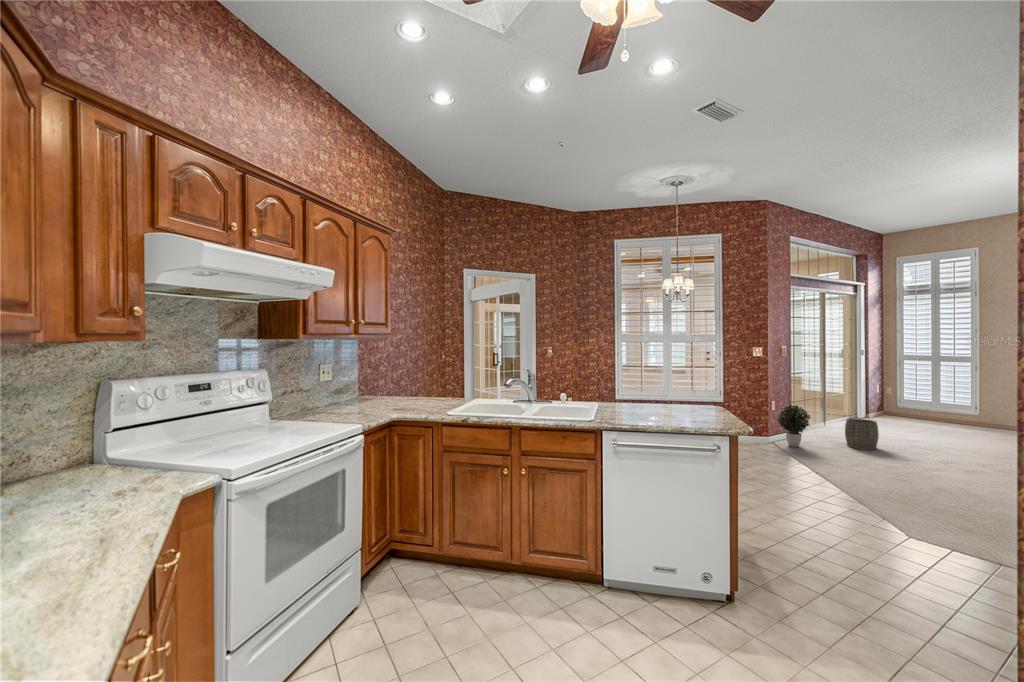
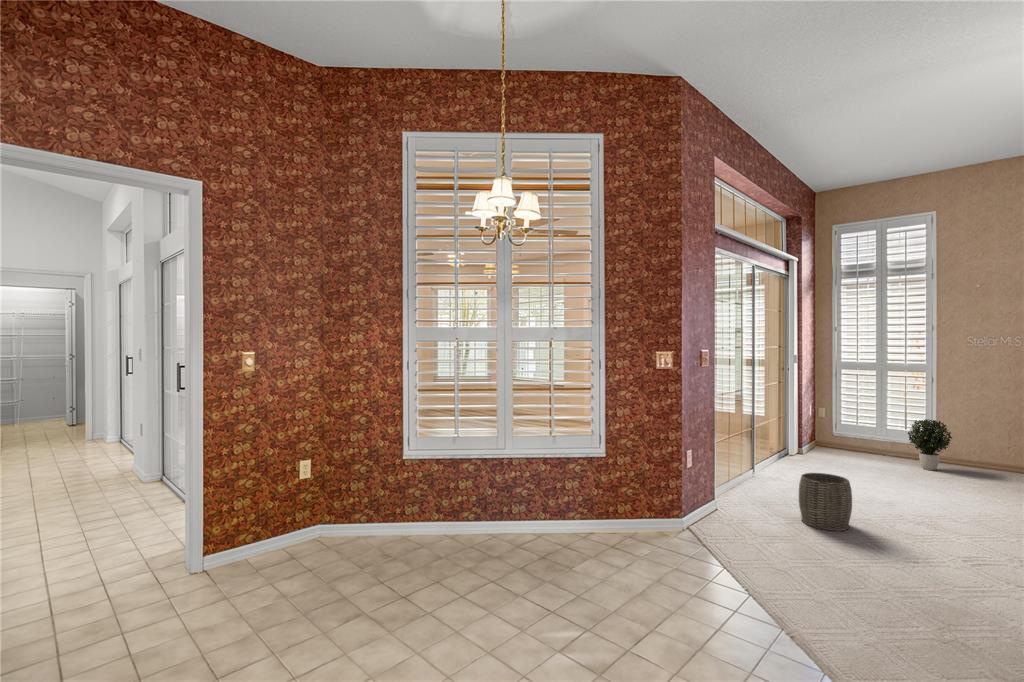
potted plant: present [778,405,810,447] -> present [908,419,952,470]

